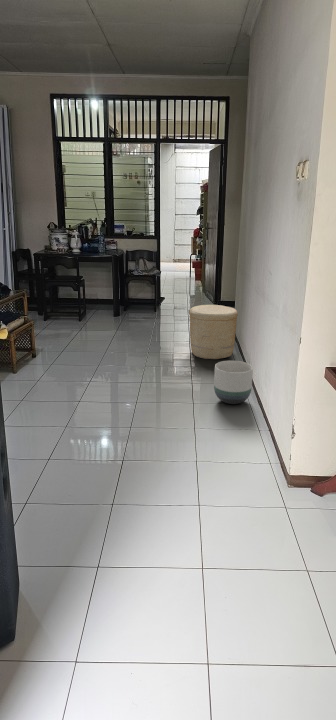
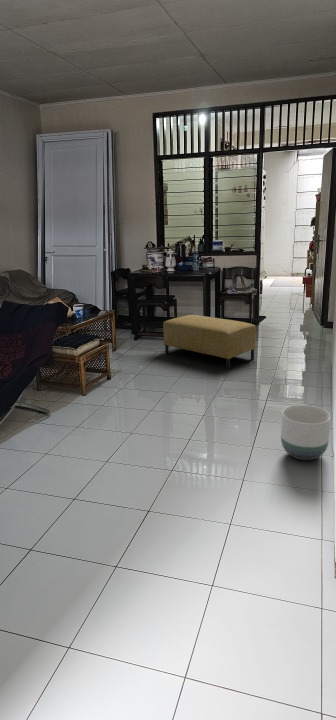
ottoman: none [79,294,167,343] -> present [163,315,256,369]
woven basket: present [189,305,238,359] -> none [272,330,331,394]

